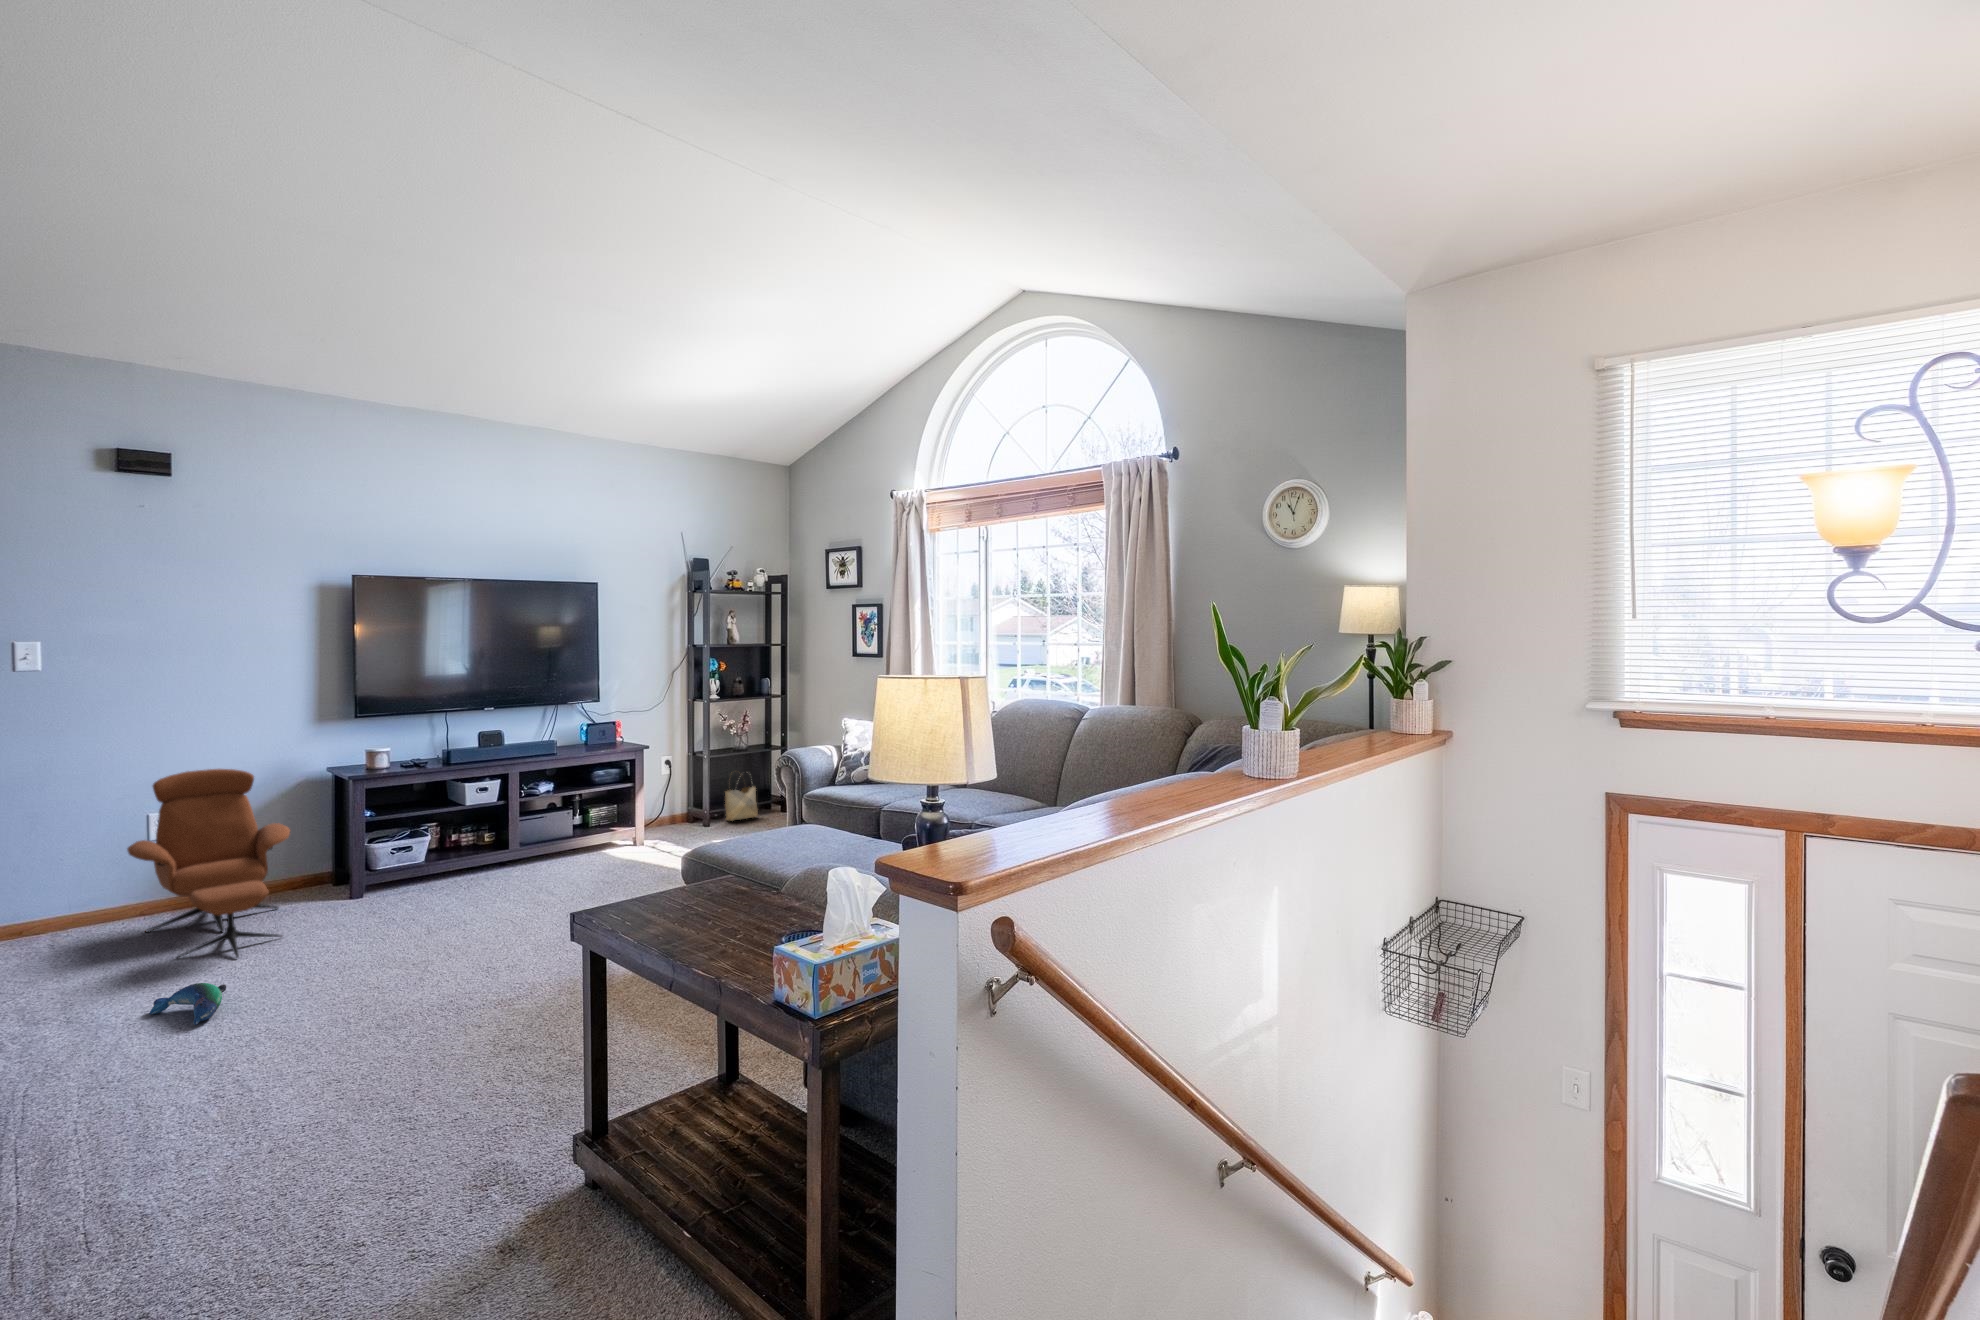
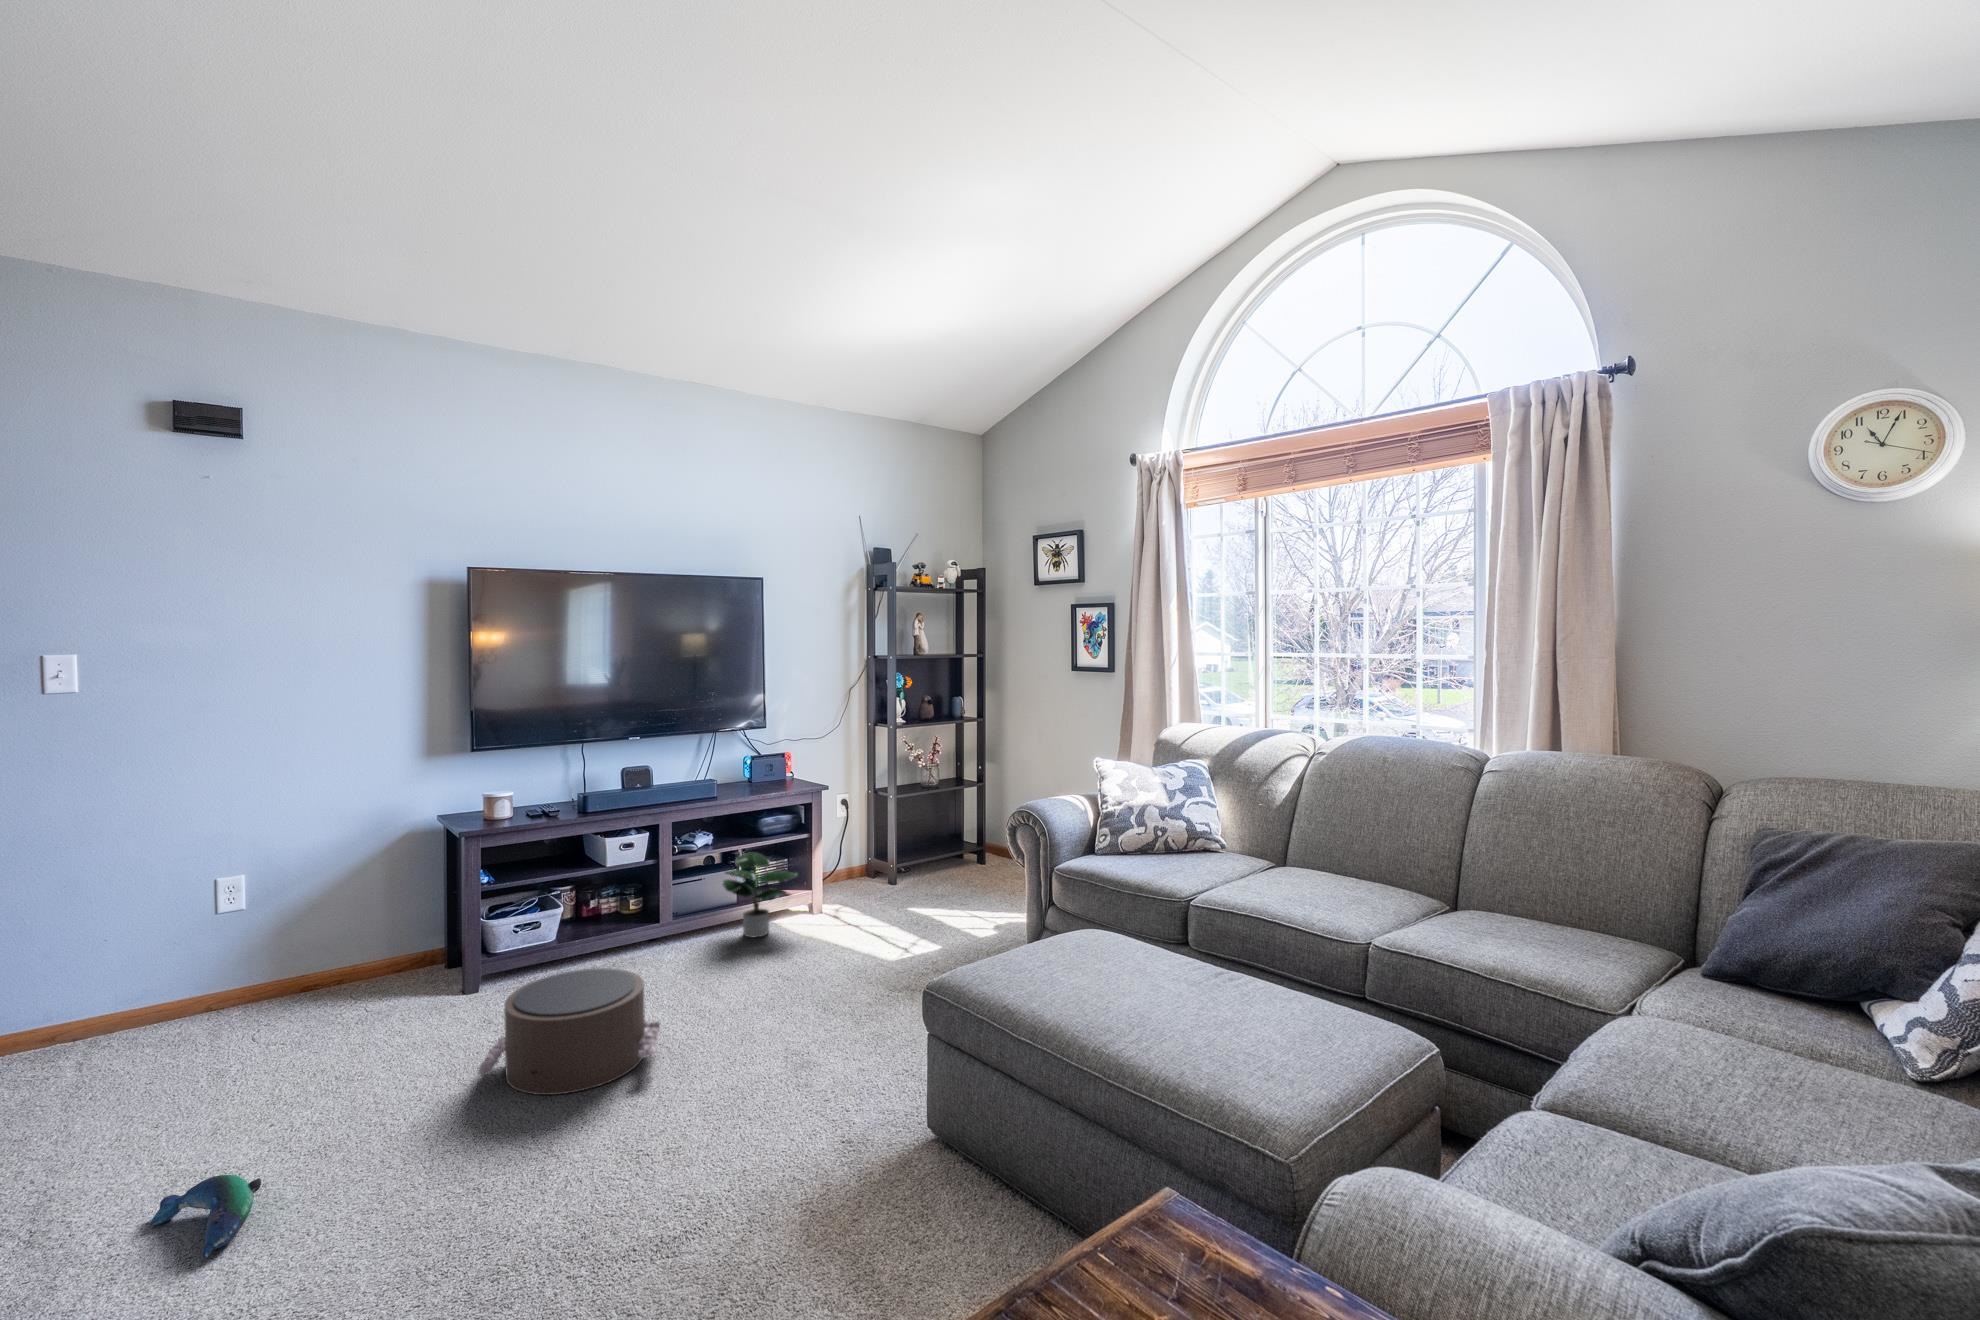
lounge chair: present [127,769,290,958] -> none [181,819,389,1102]
woven basket: present [725,786,758,821] -> none [911,812,950,876]
potted plant: none [561,798,623,862] -> present [722,852,797,938]
pouf: none [371,870,507,948] -> present [478,968,660,1095]

